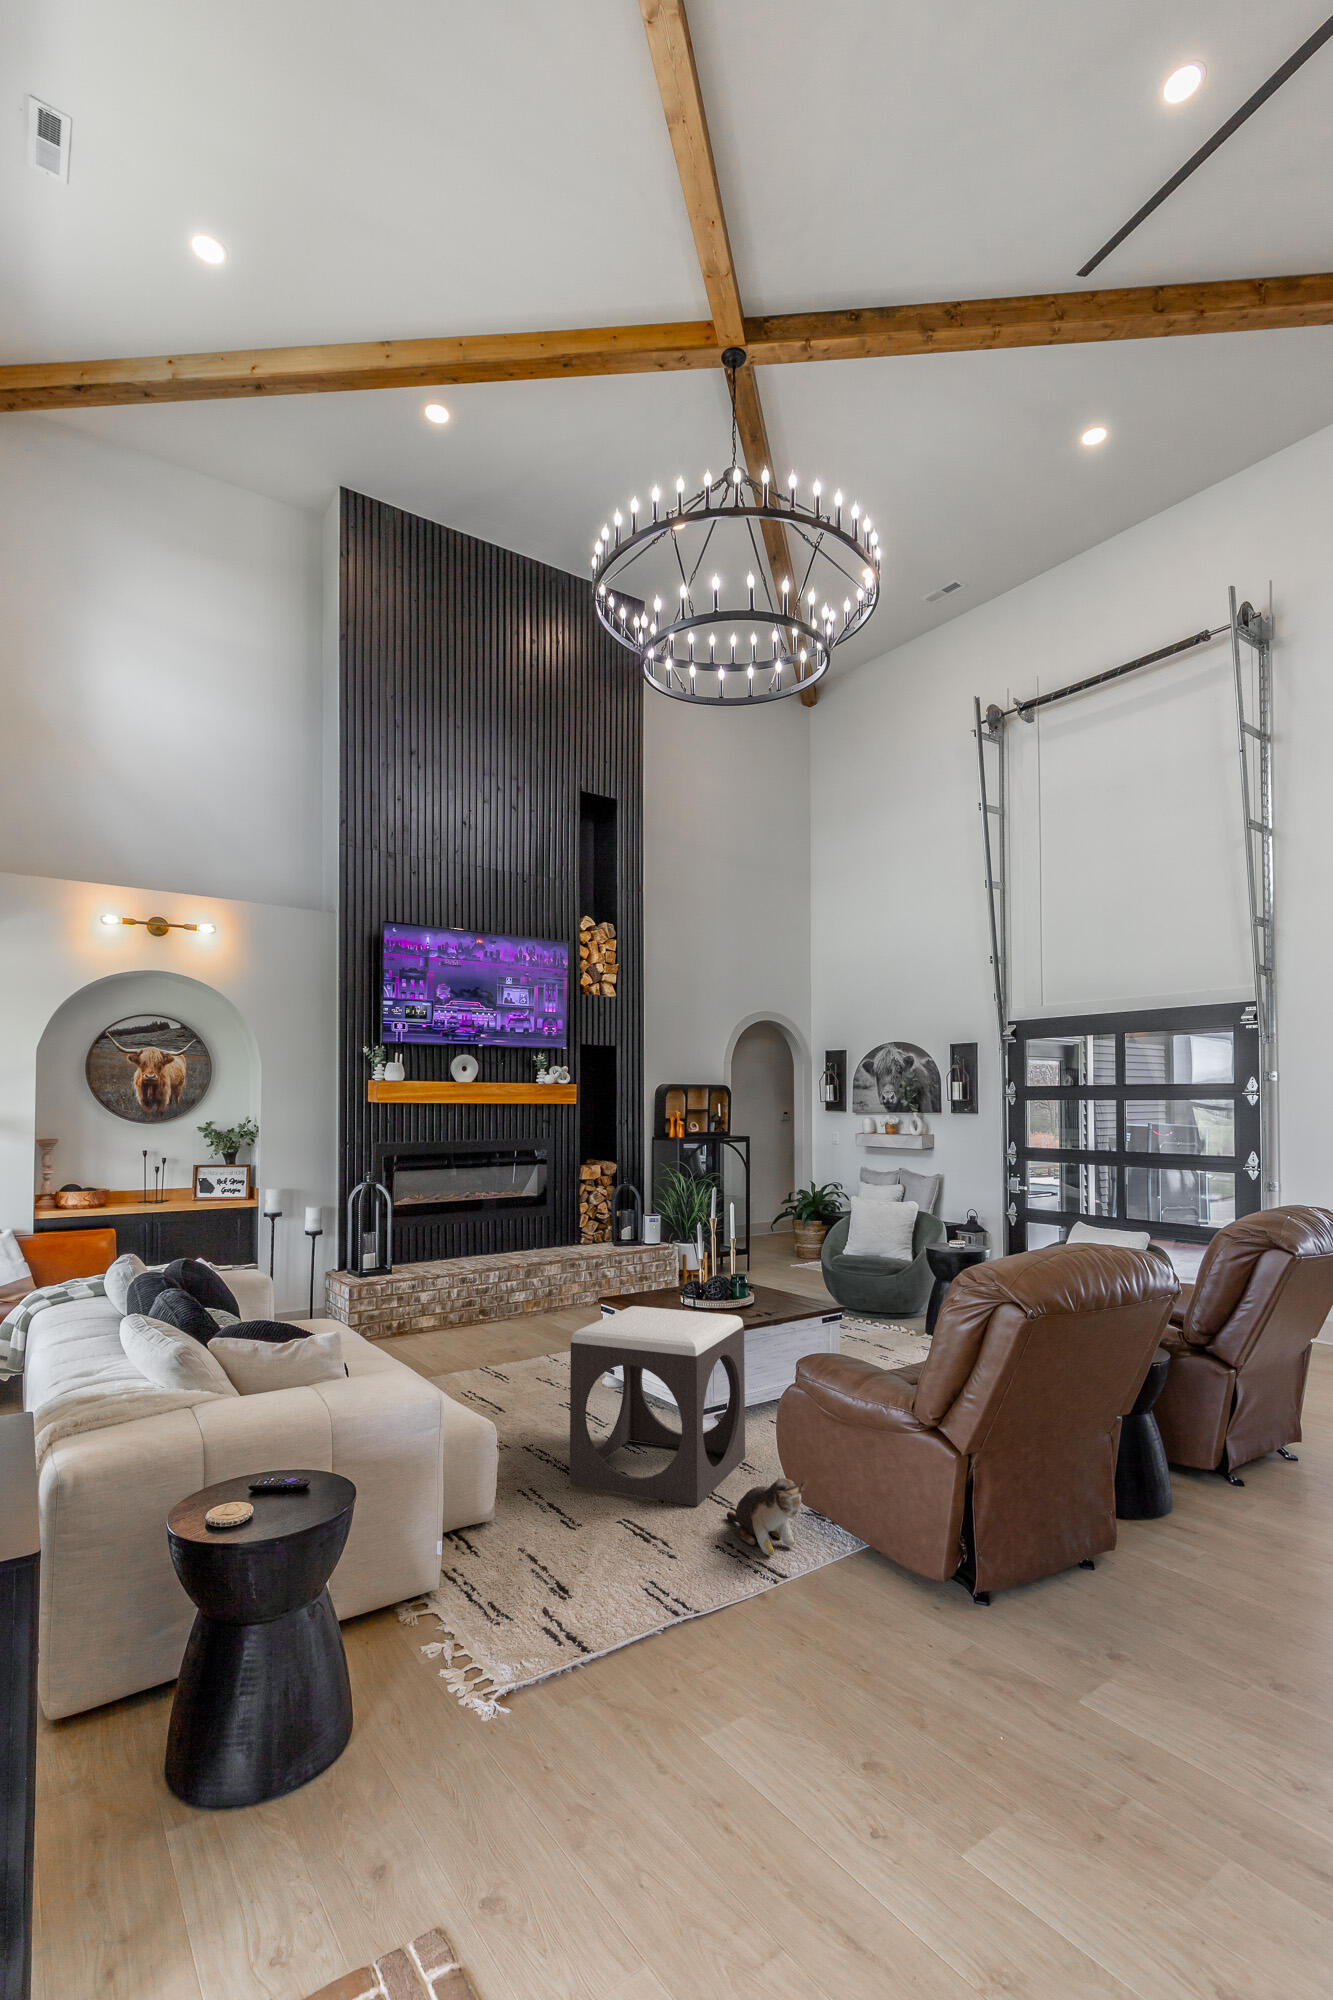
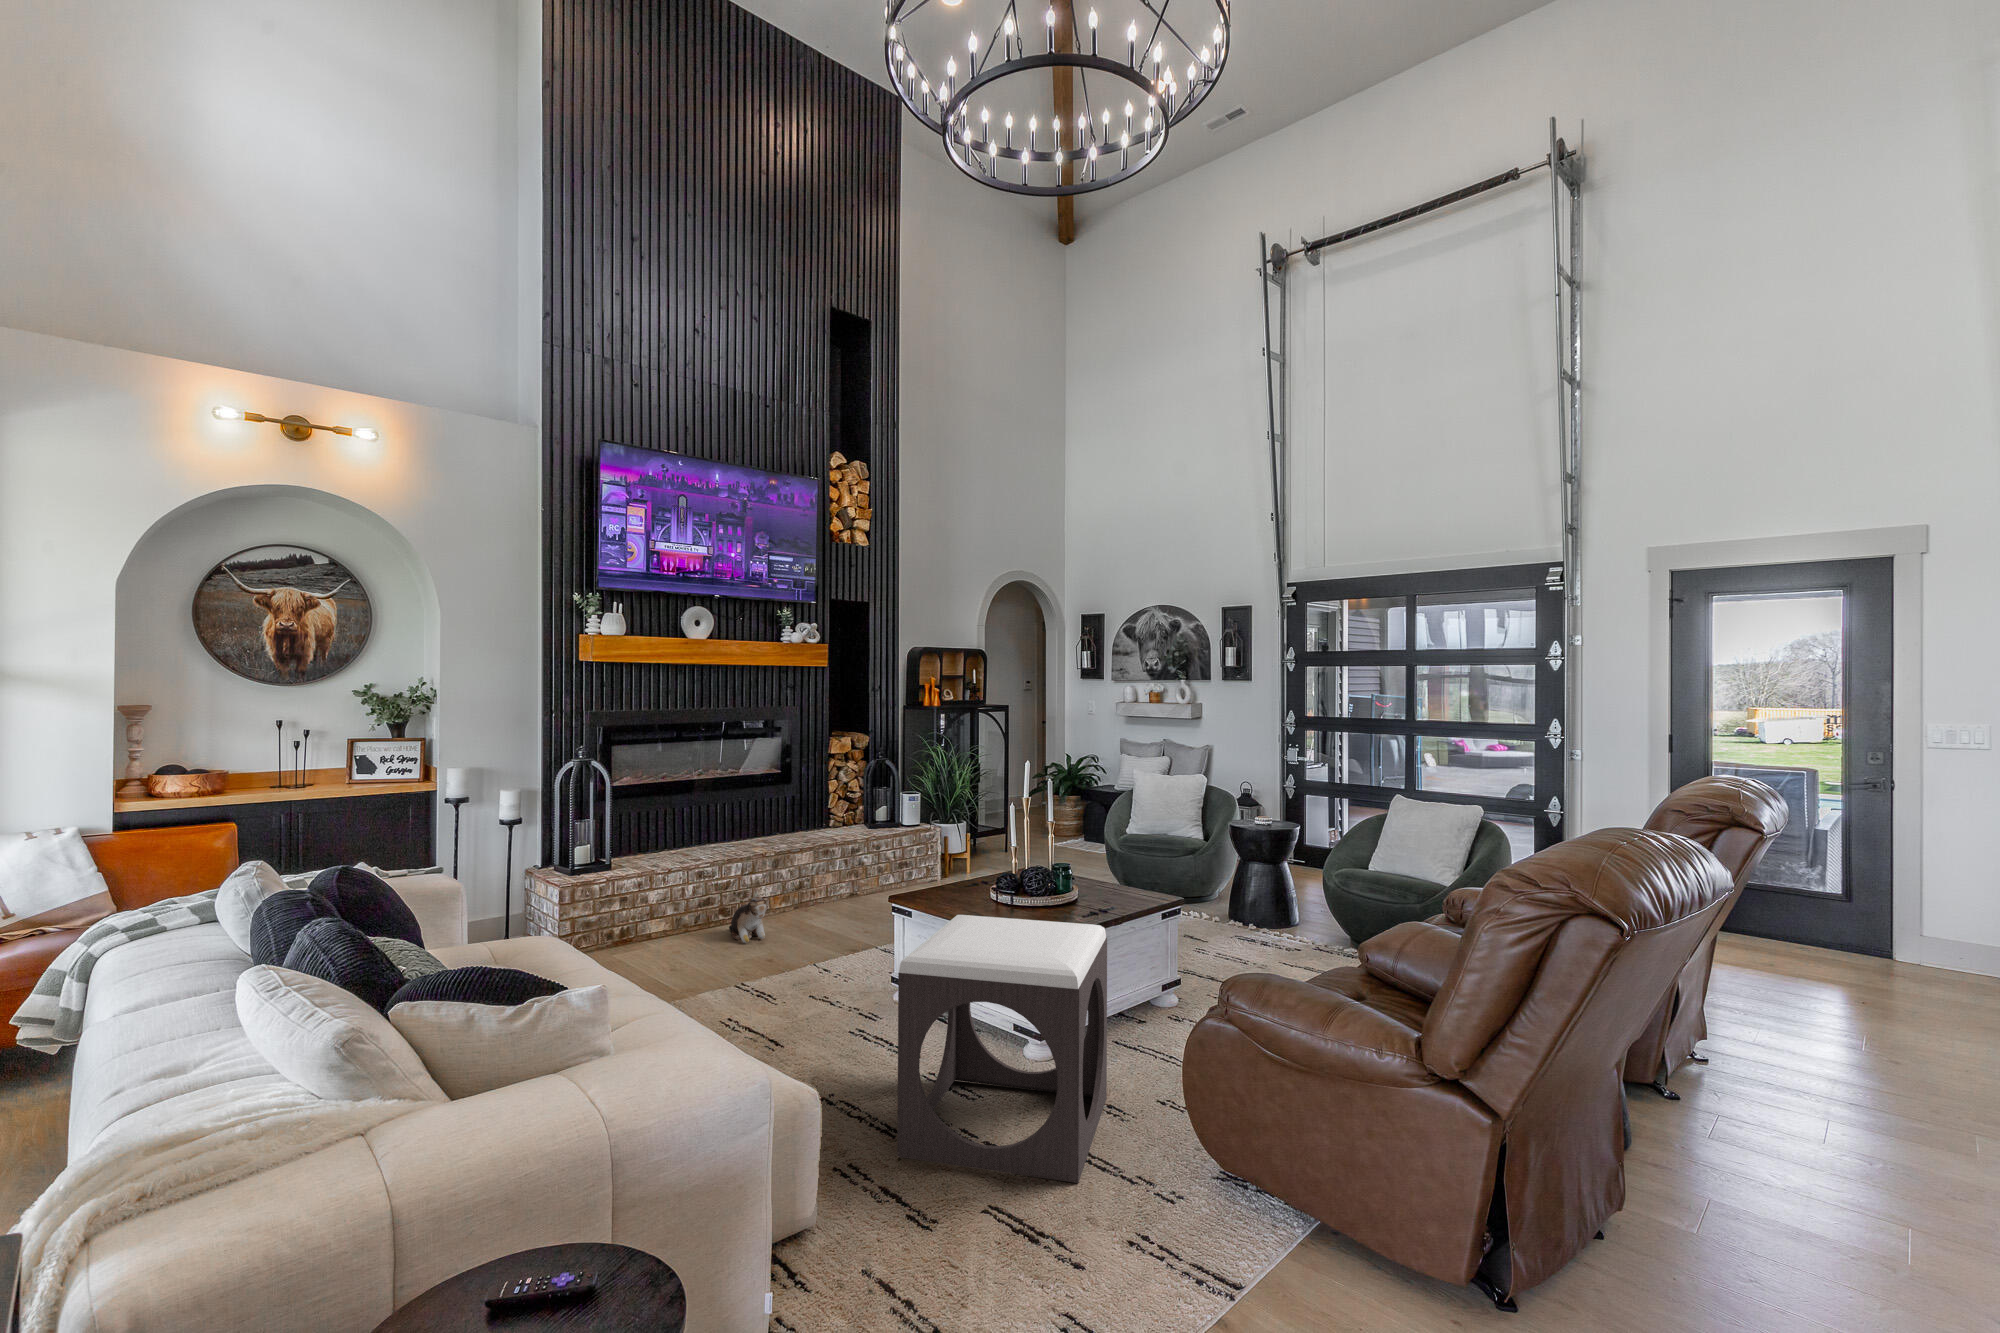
plush toy: present [727,1478,807,1555] -> present [729,896,770,943]

